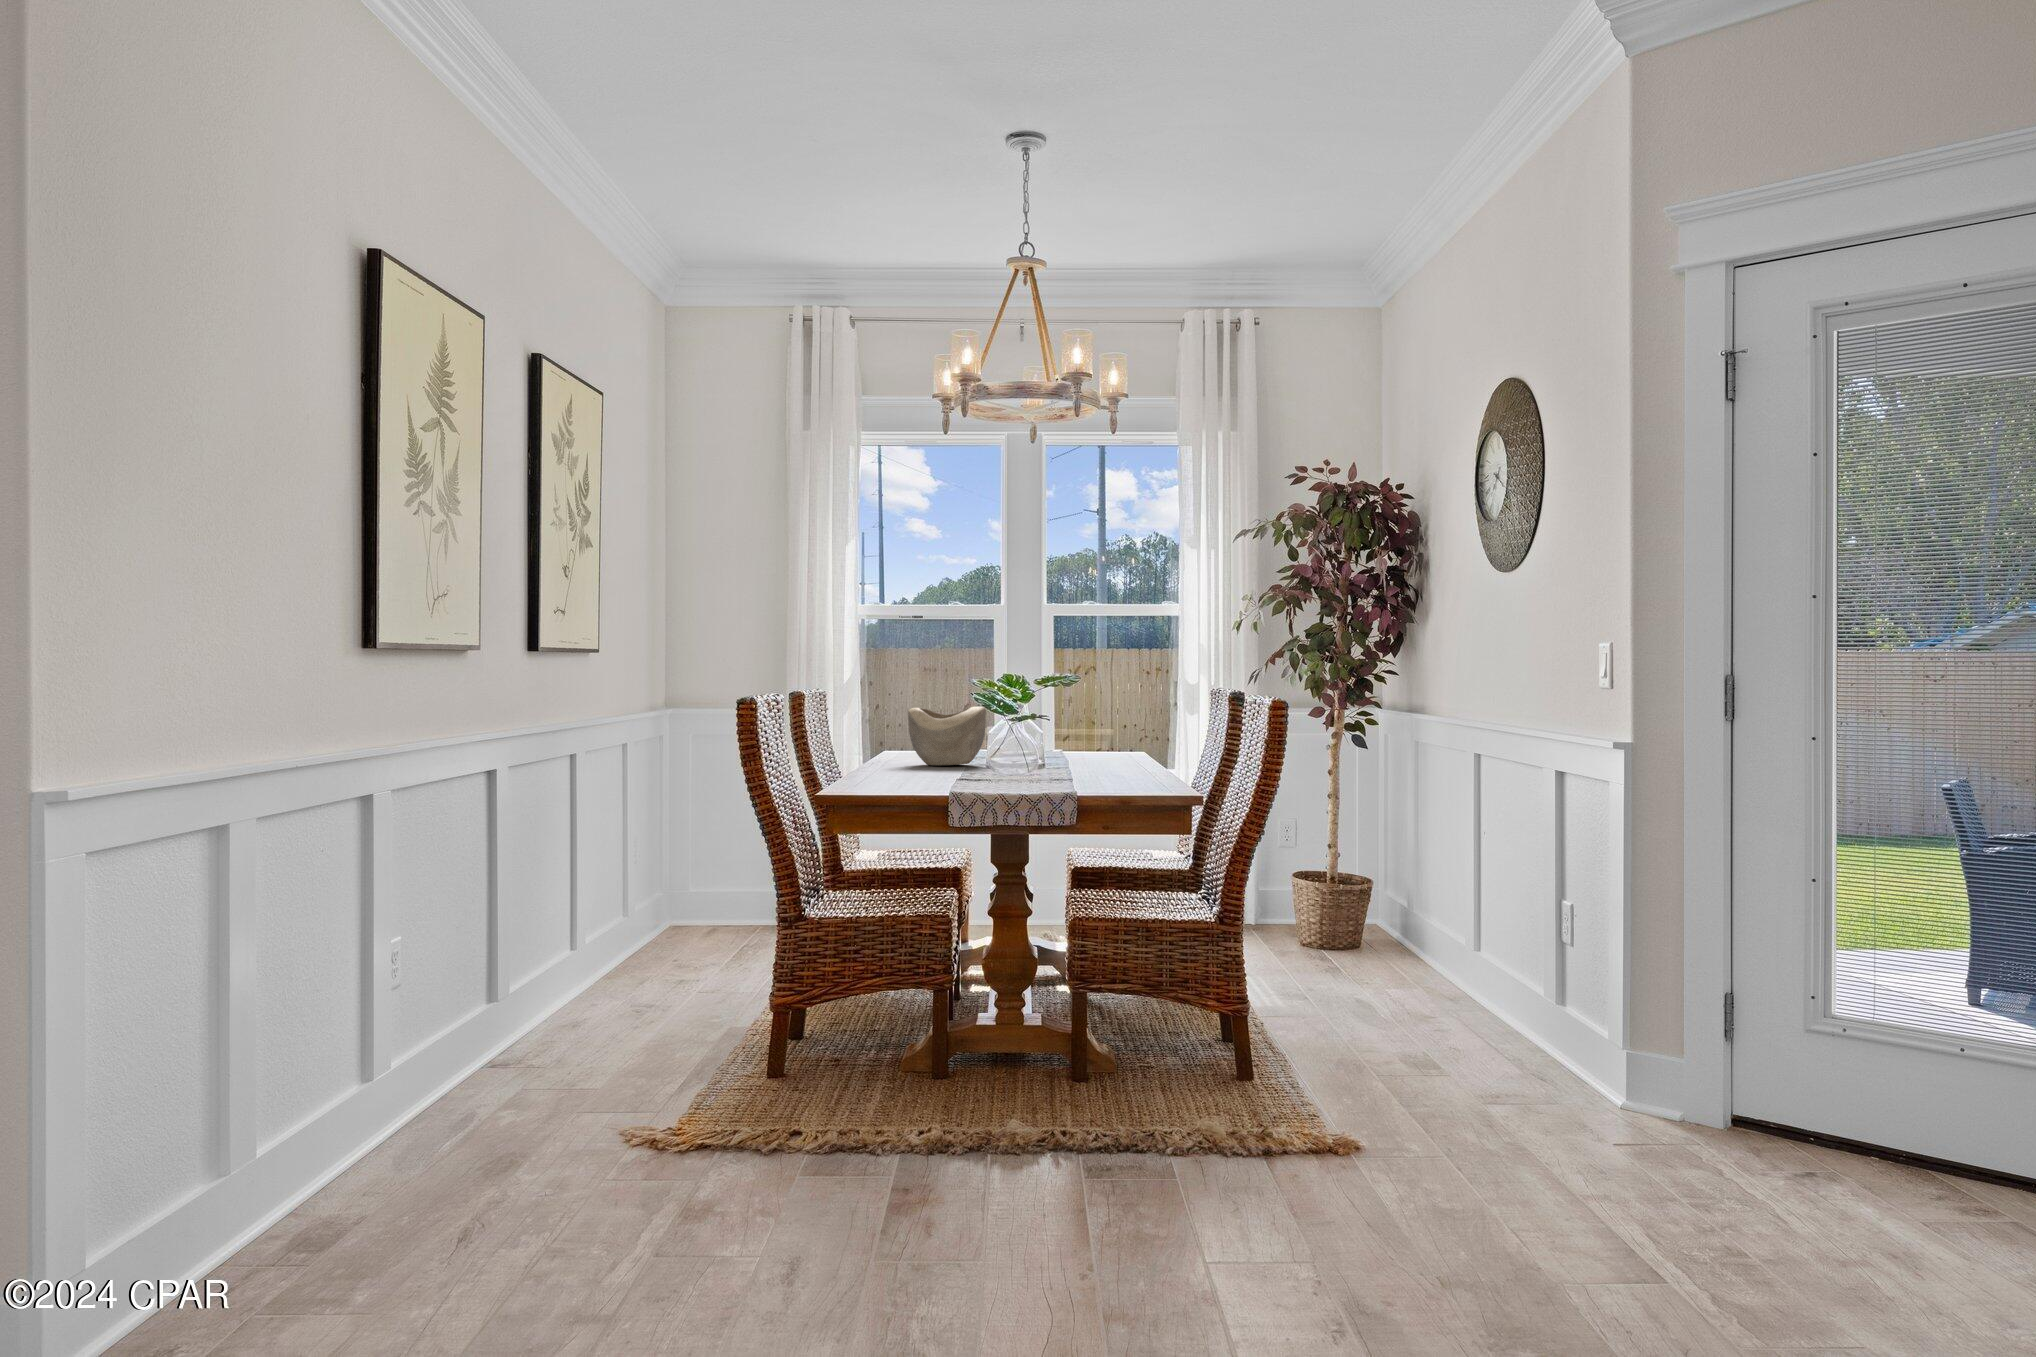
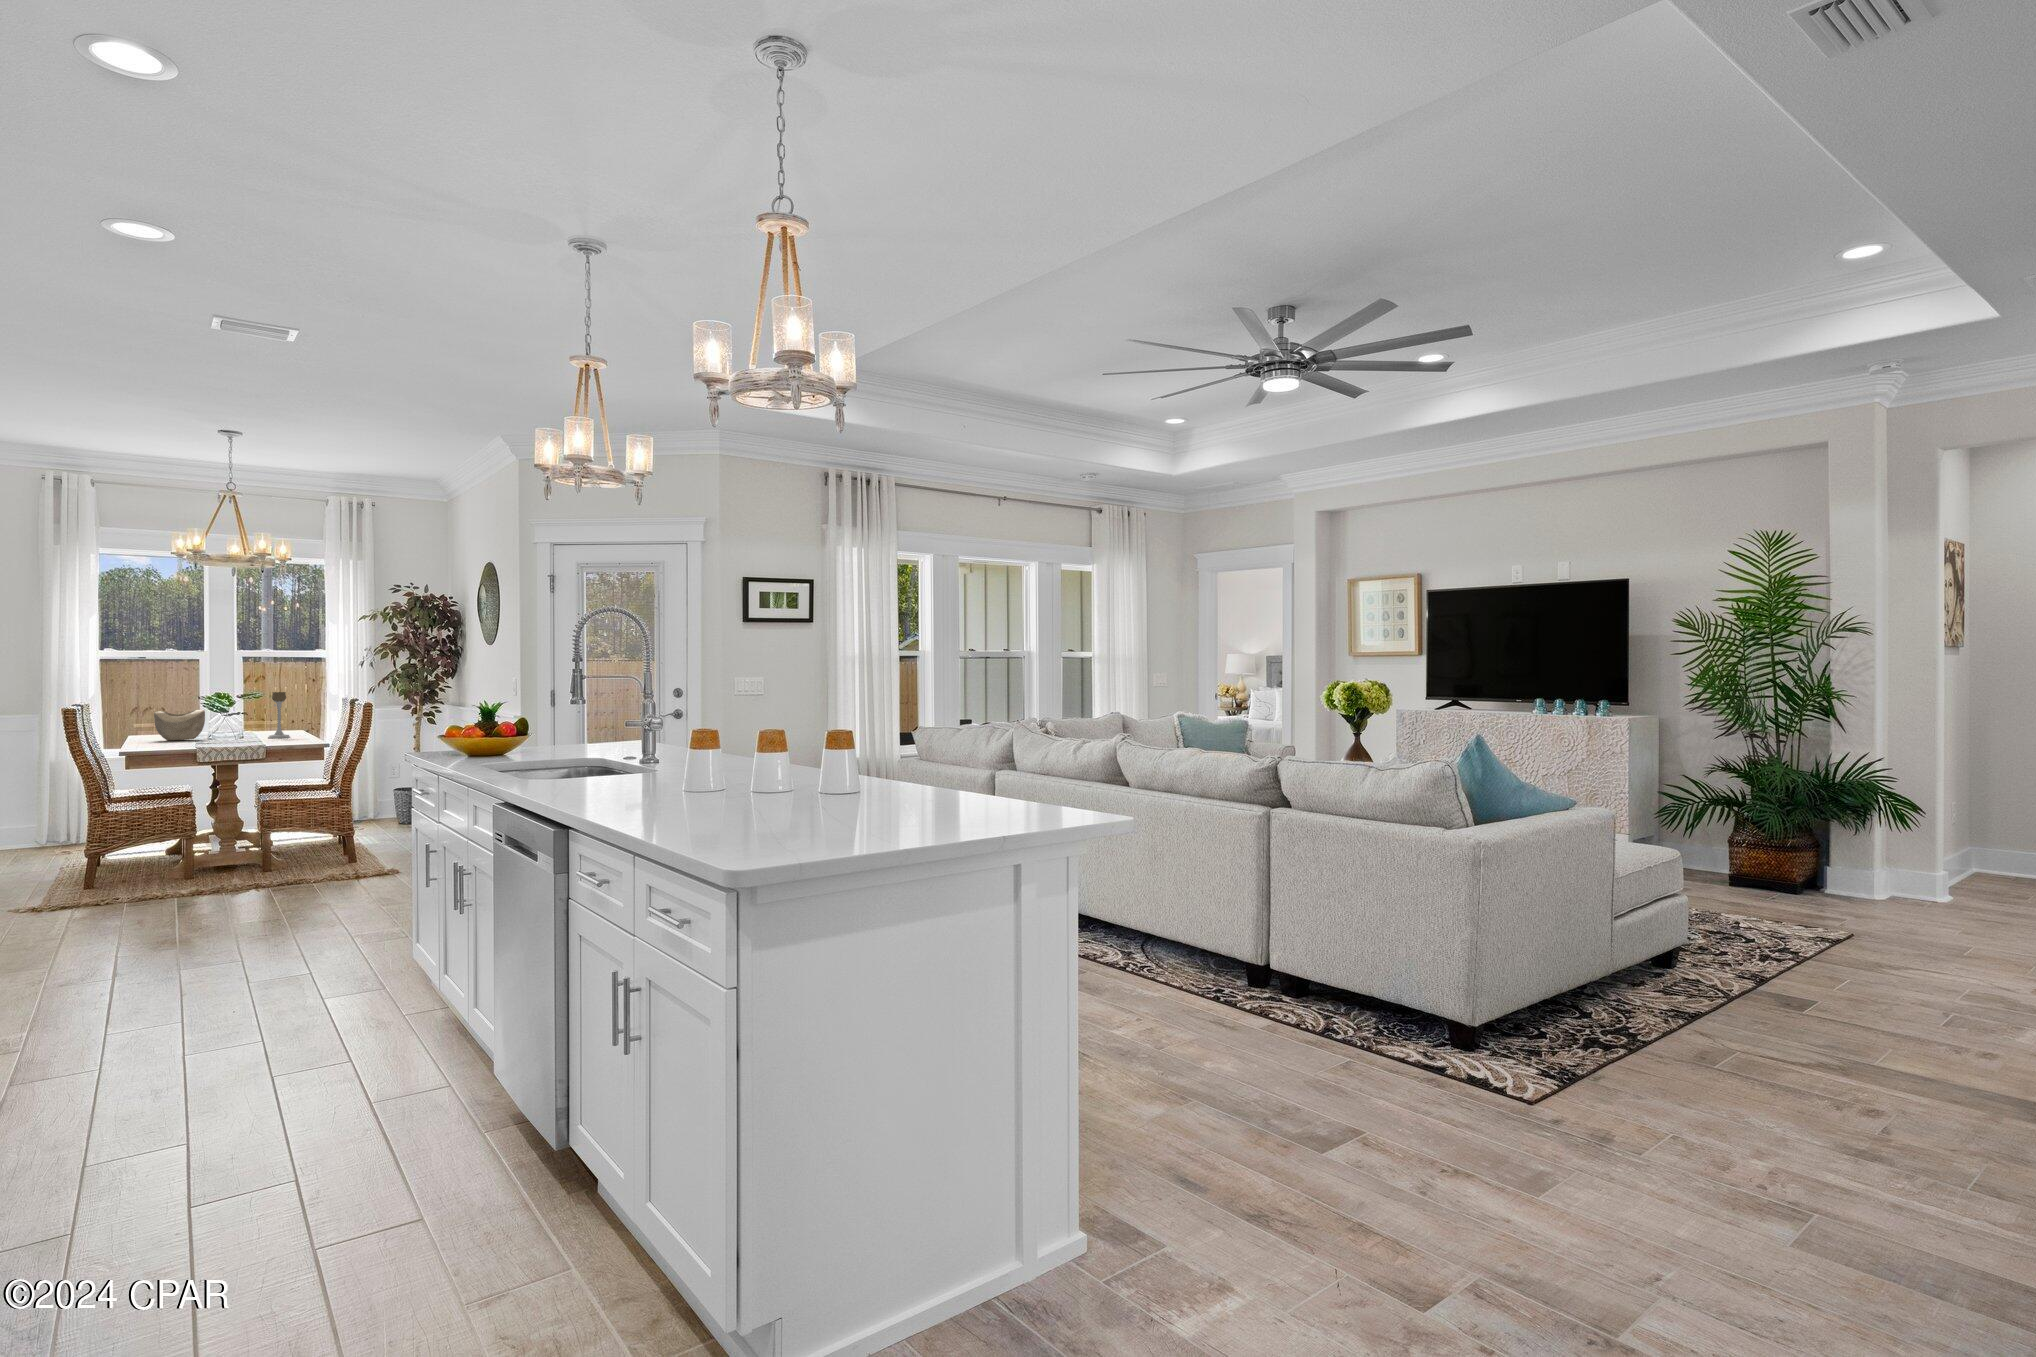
candle holder: none [1086,673,1124,769] -> present [268,692,290,738]

